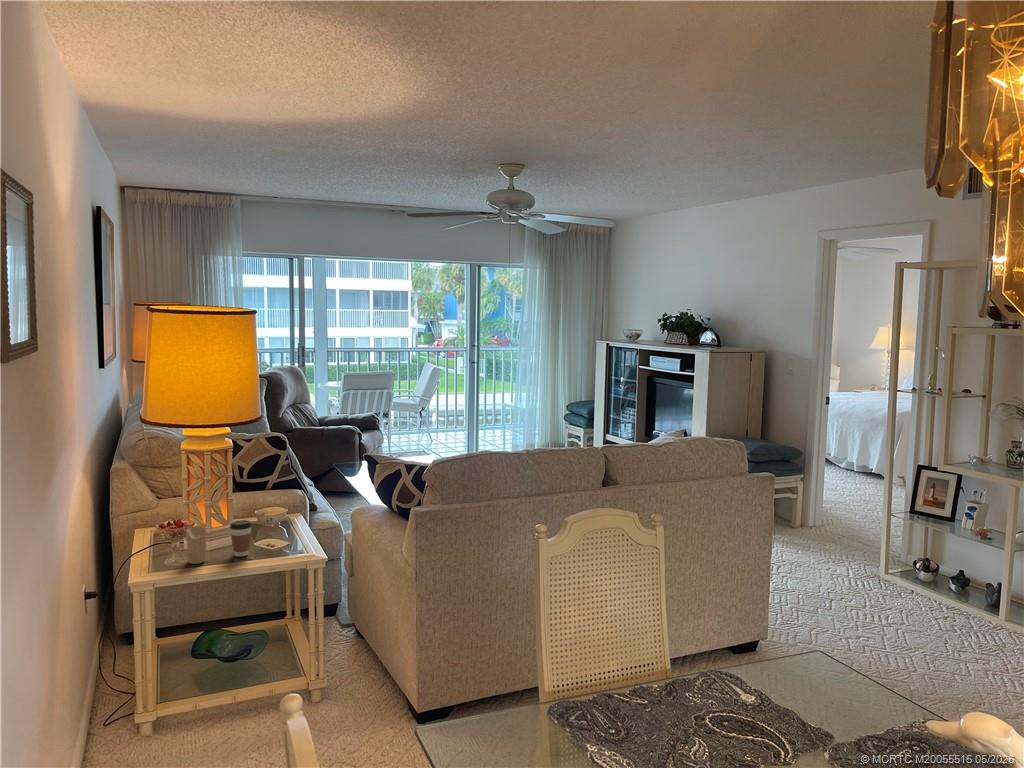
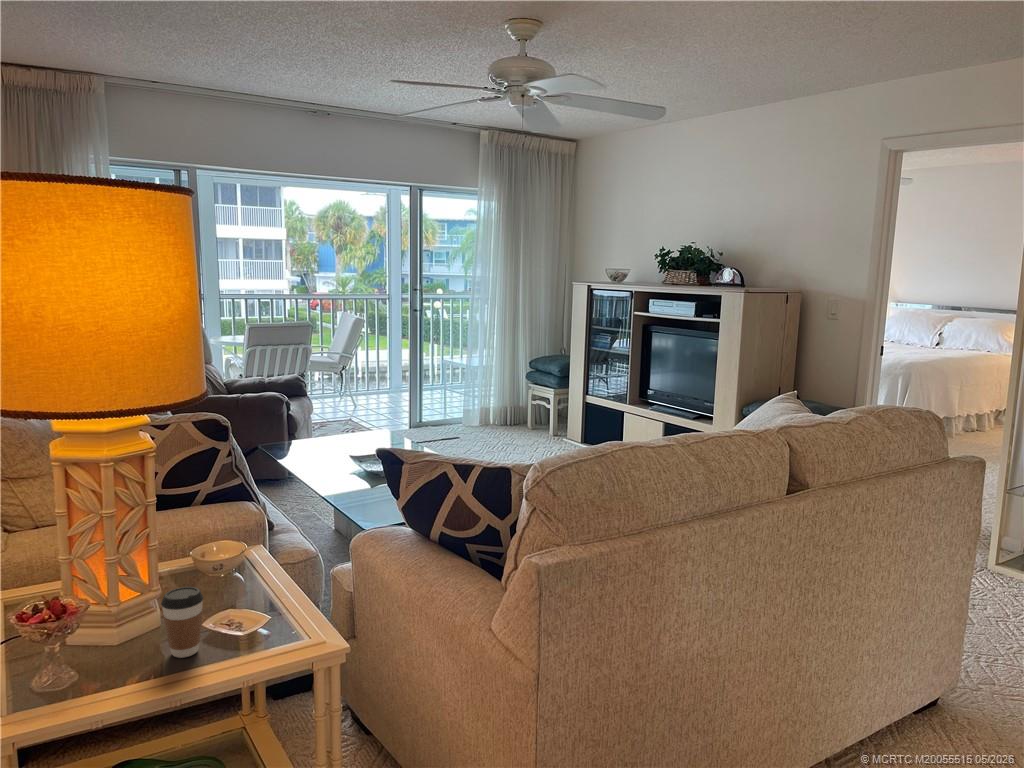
candle: present [186,526,206,564] -> none [74,607,117,686]

